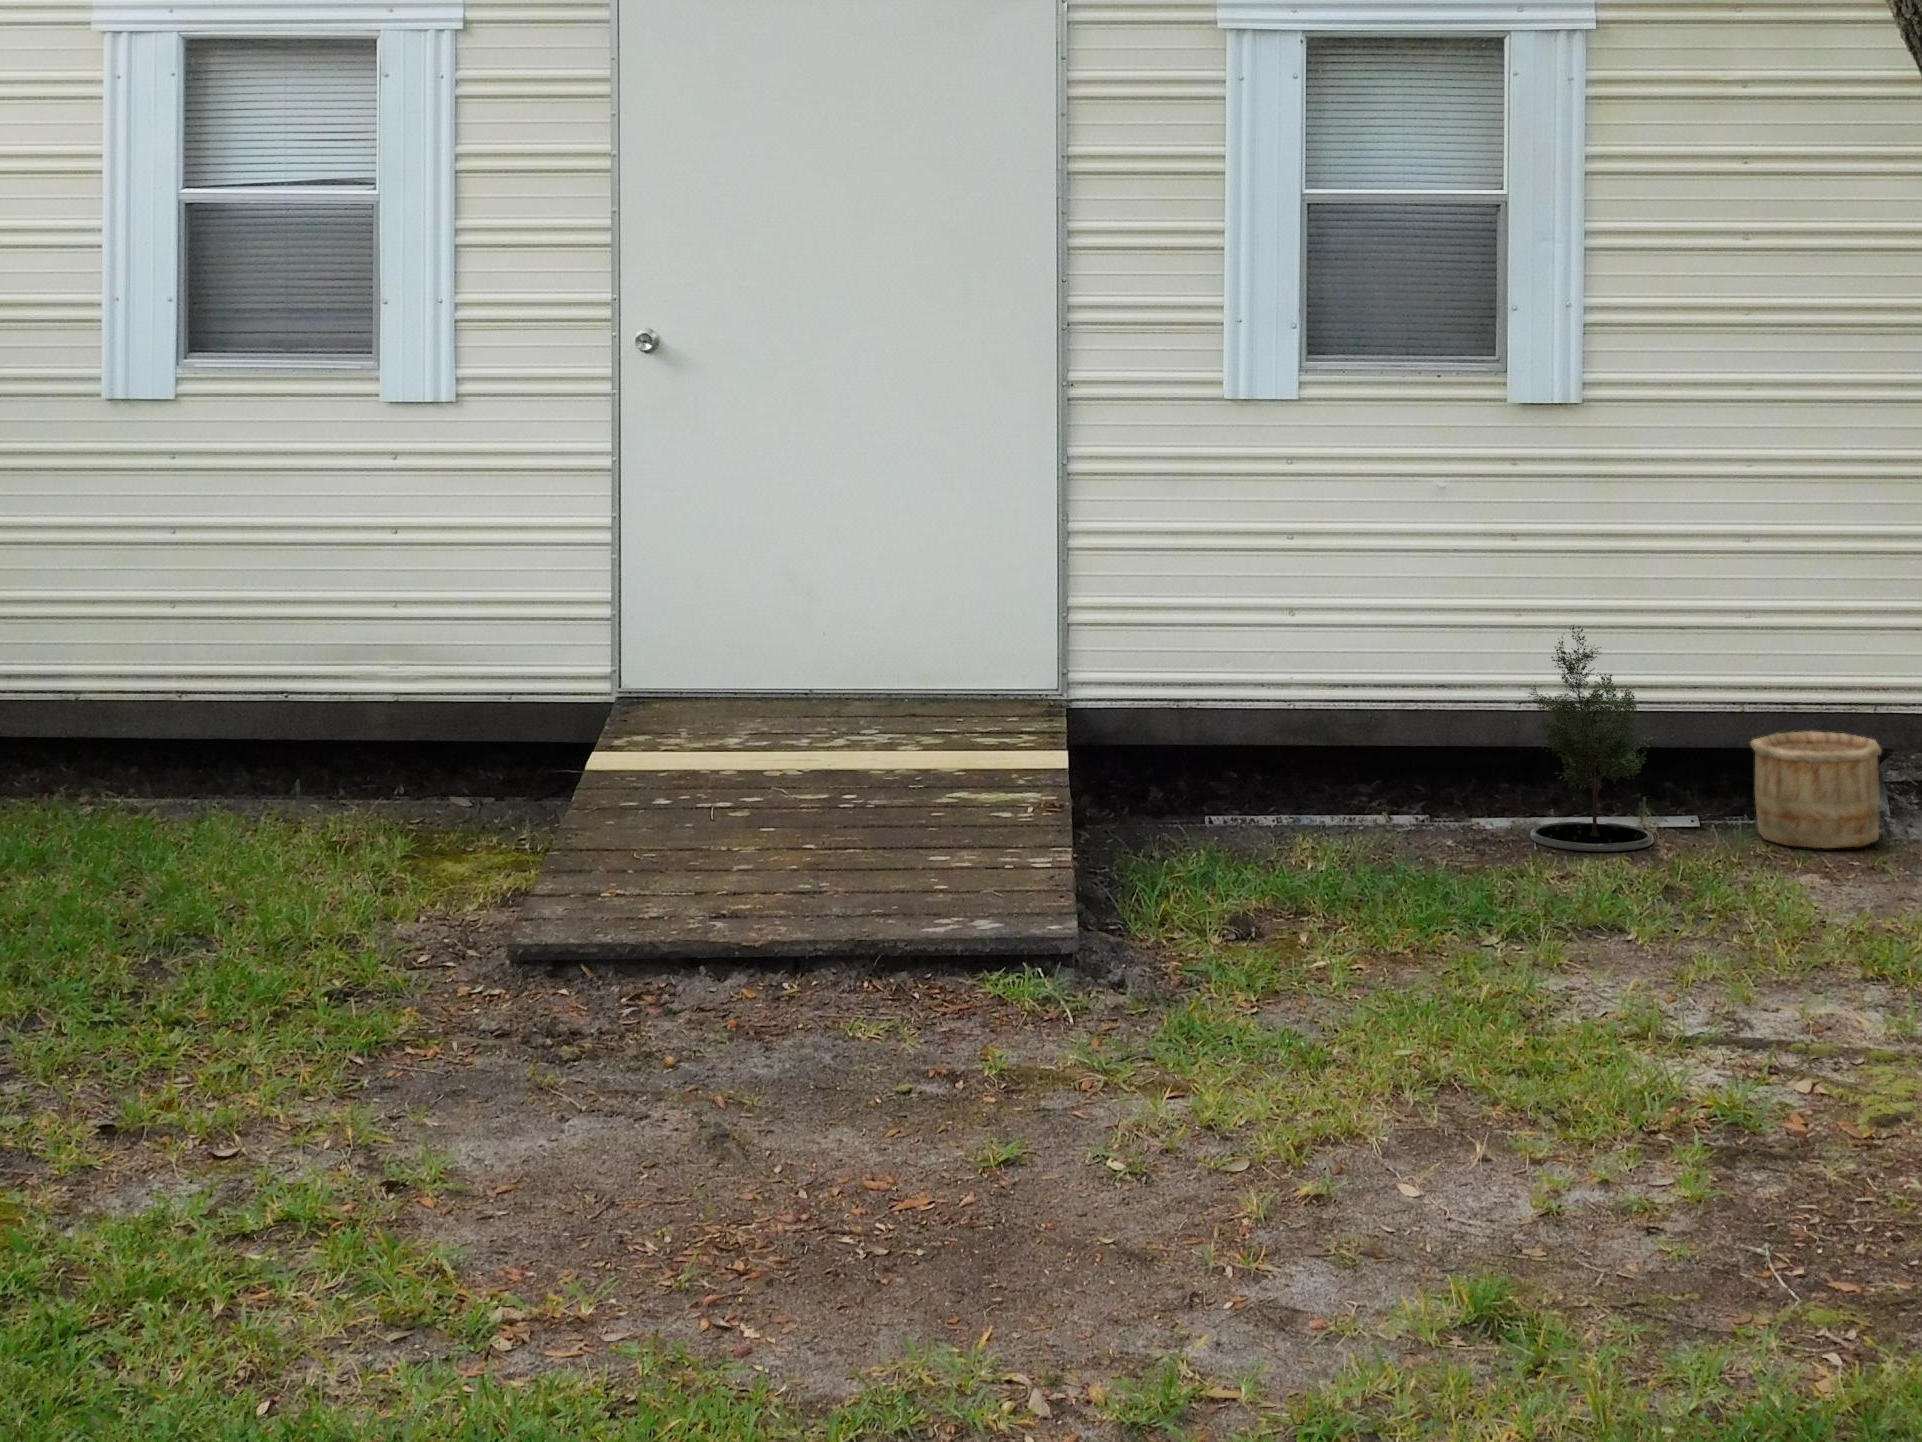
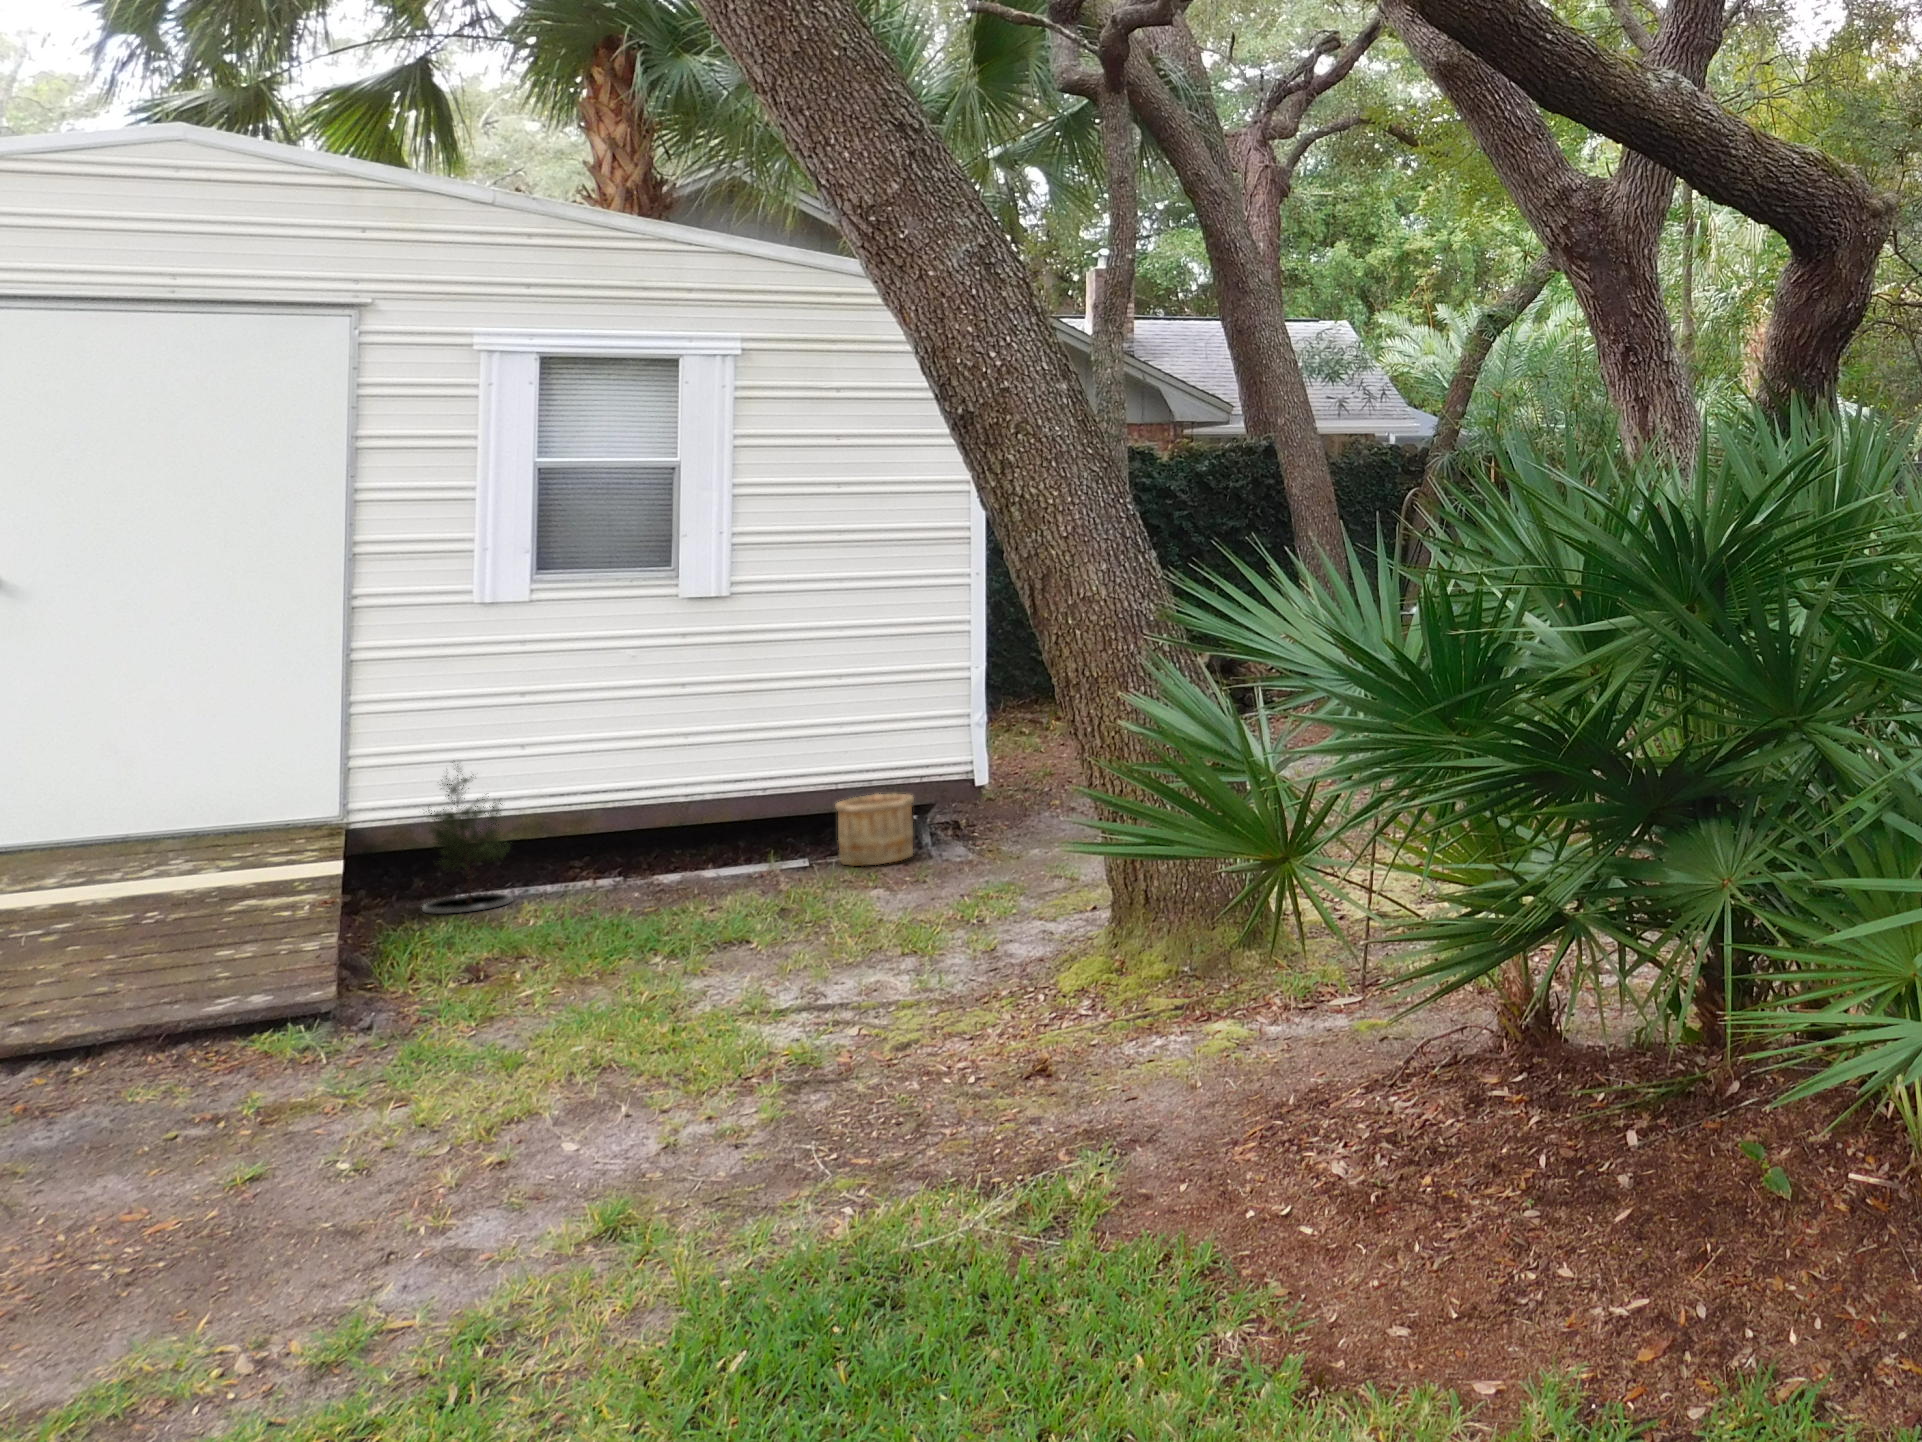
potted tree: present [1528,625,1654,852] -> present [422,764,512,914]

